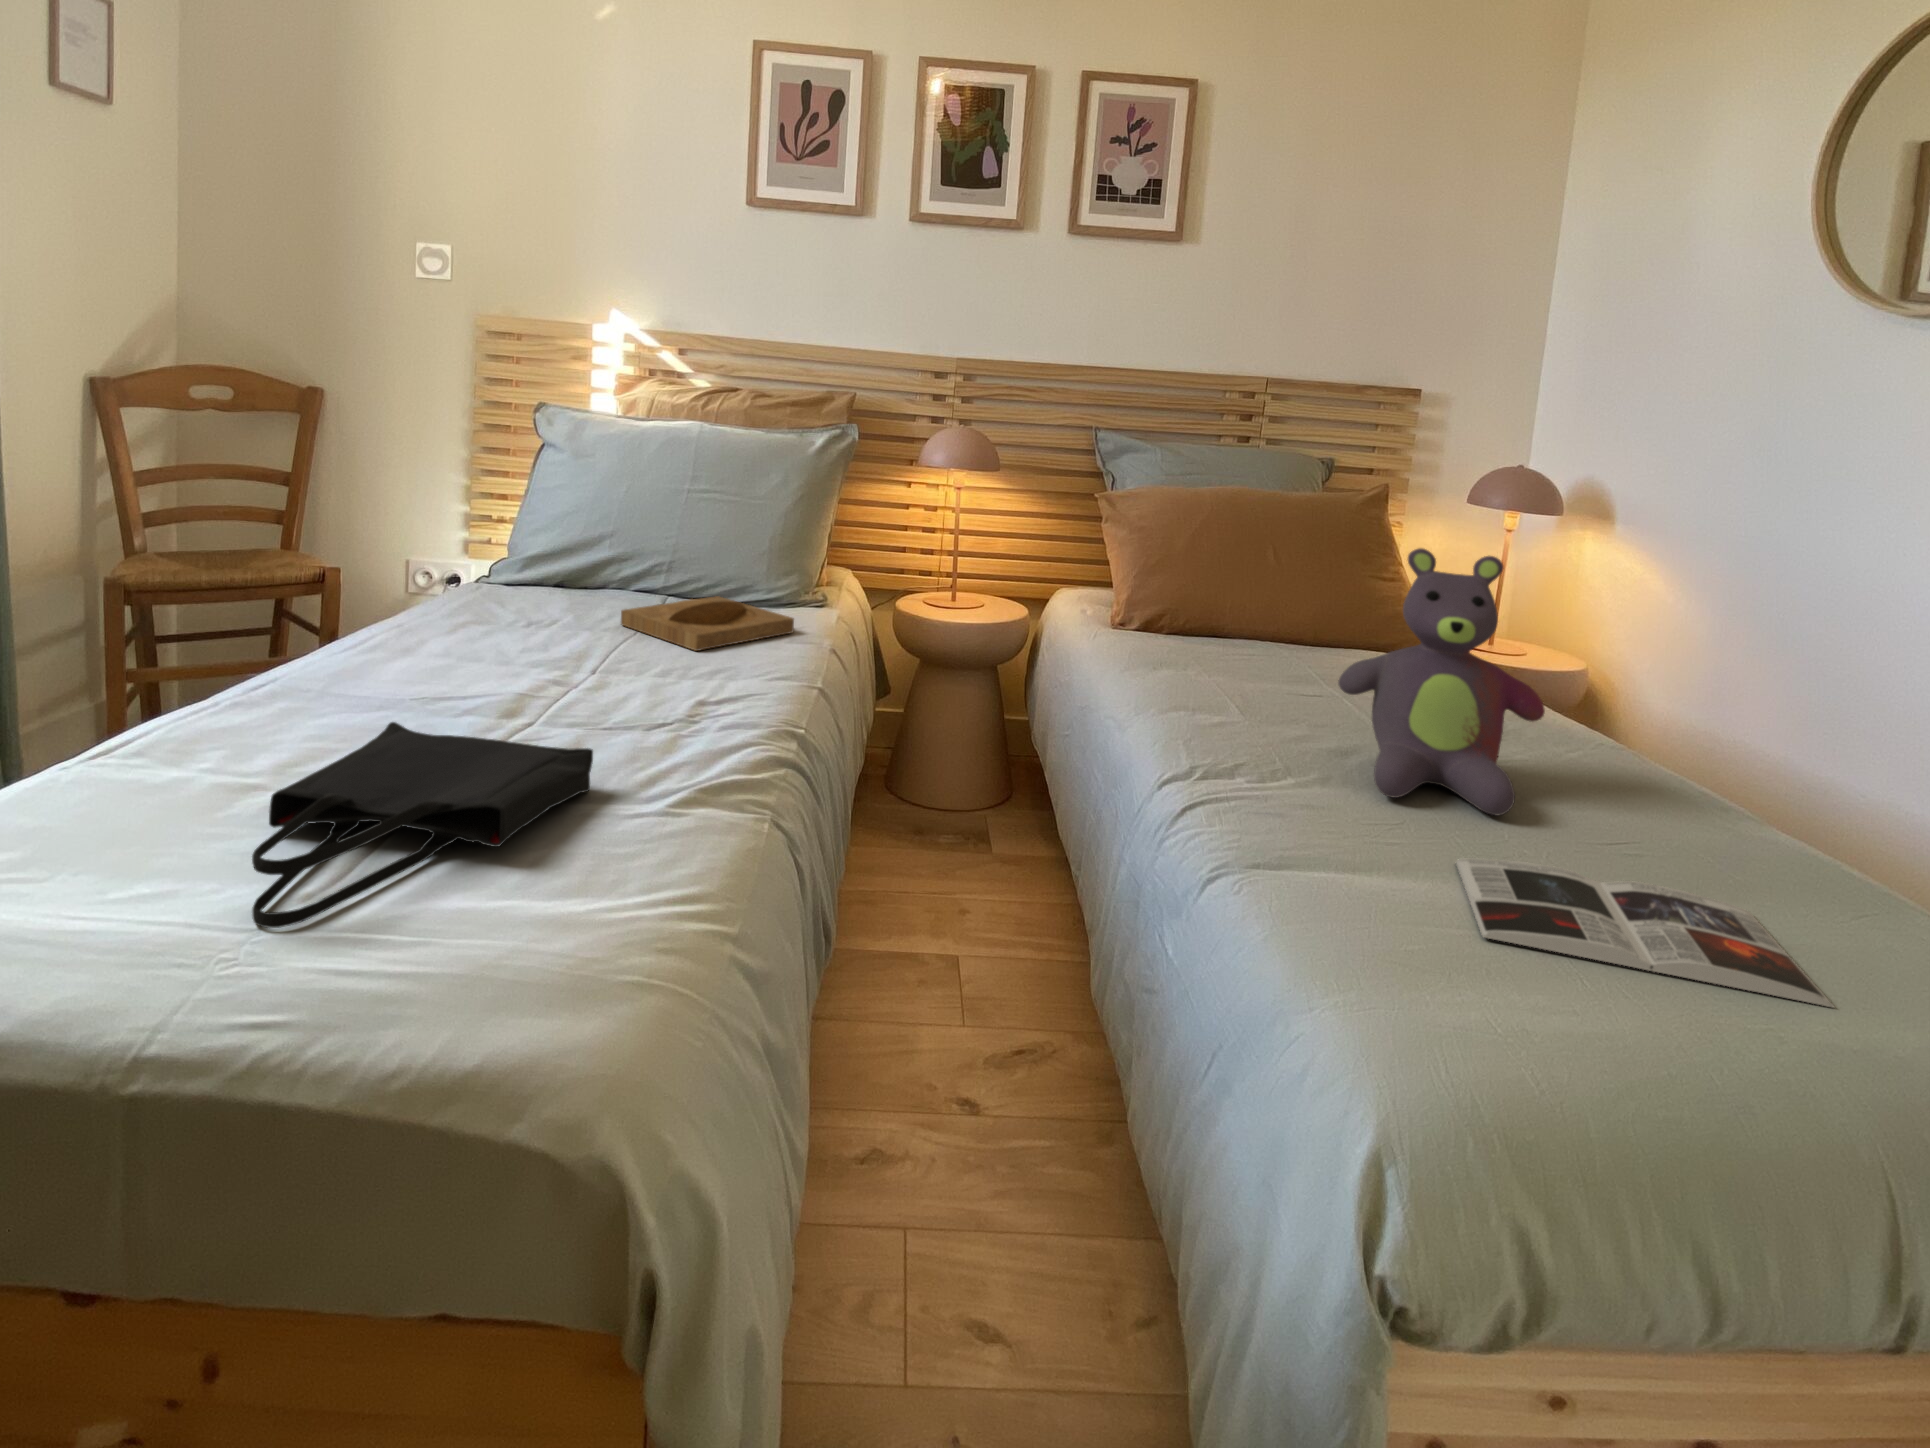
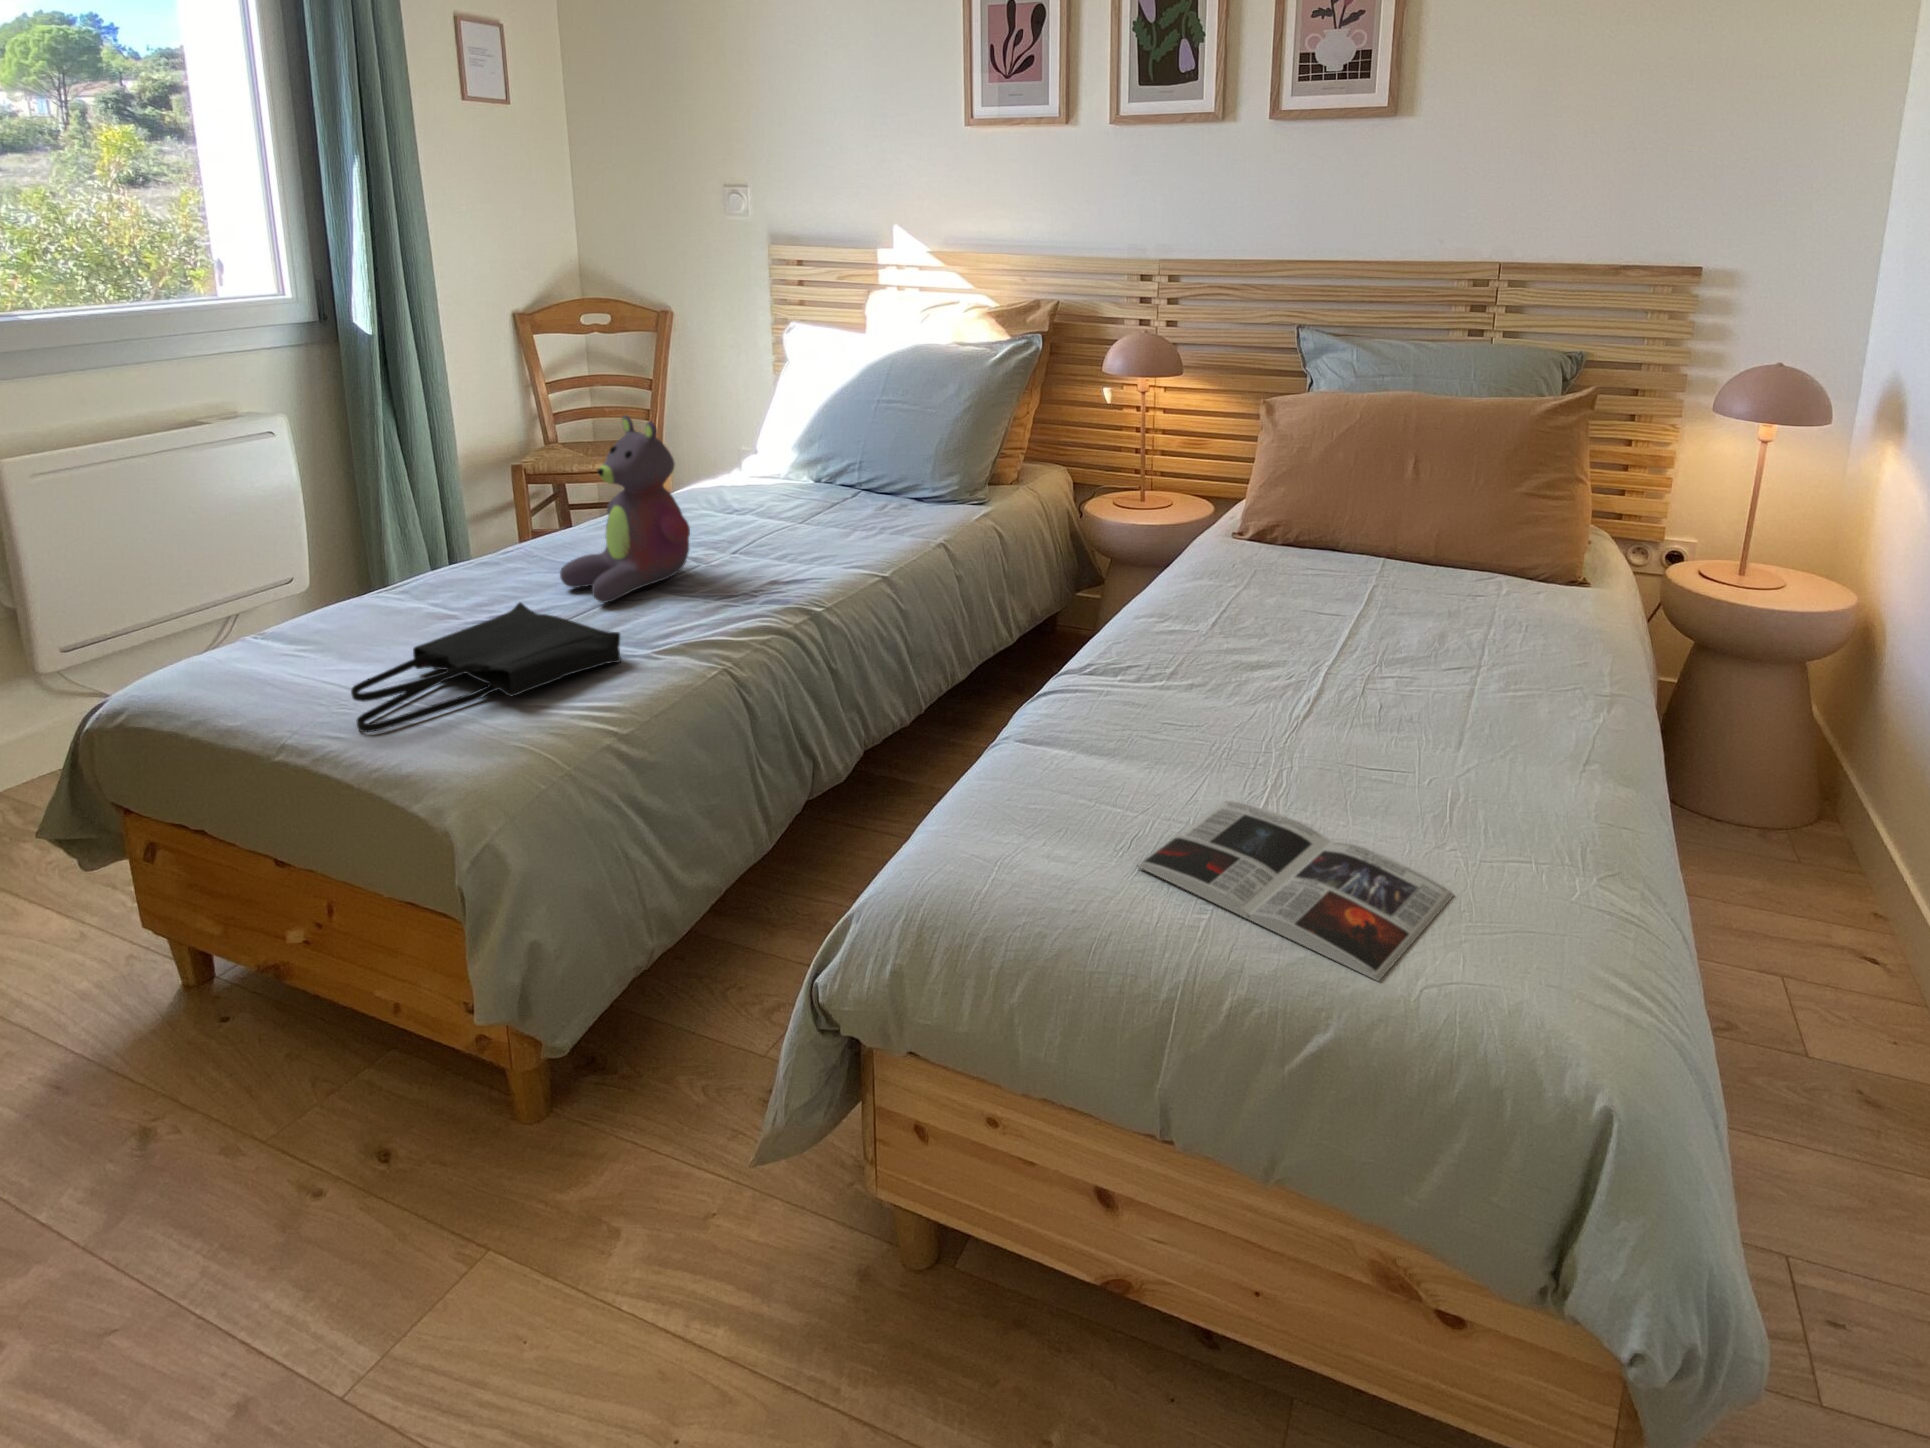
stuffed bear: present [1338,548,1545,815] -> present [560,415,690,603]
tray: present [621,596,794,651] -> none [798,496,928,548]

